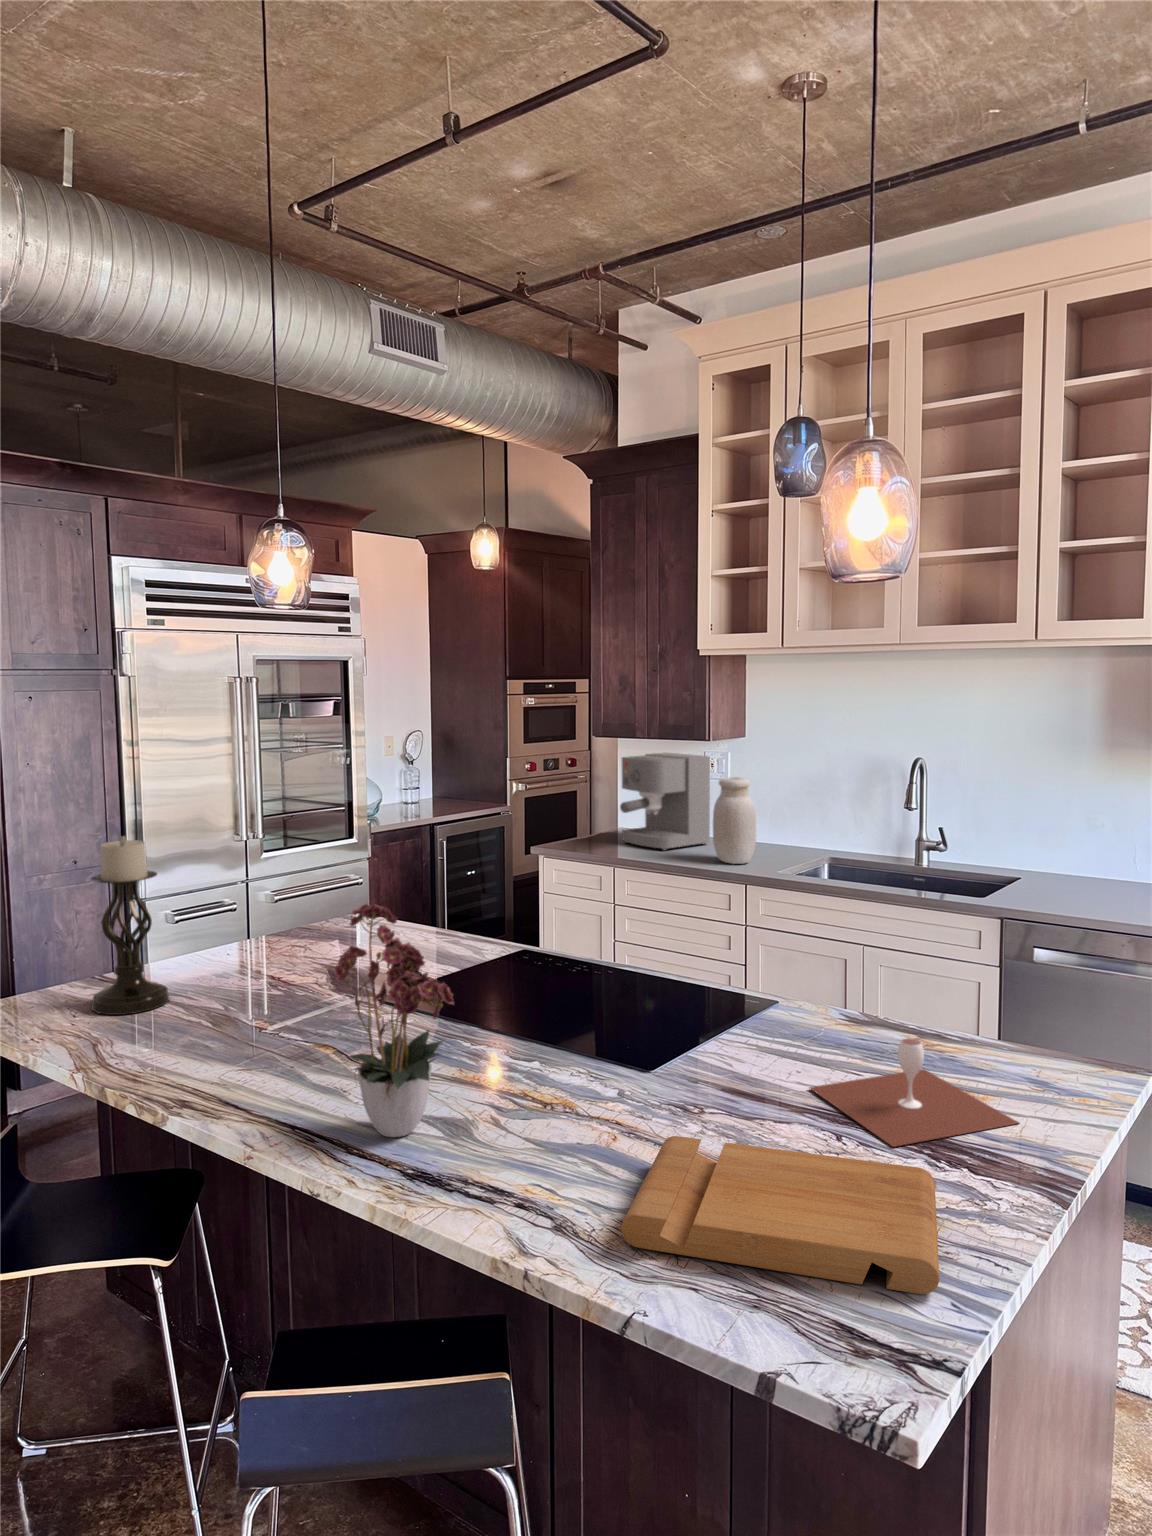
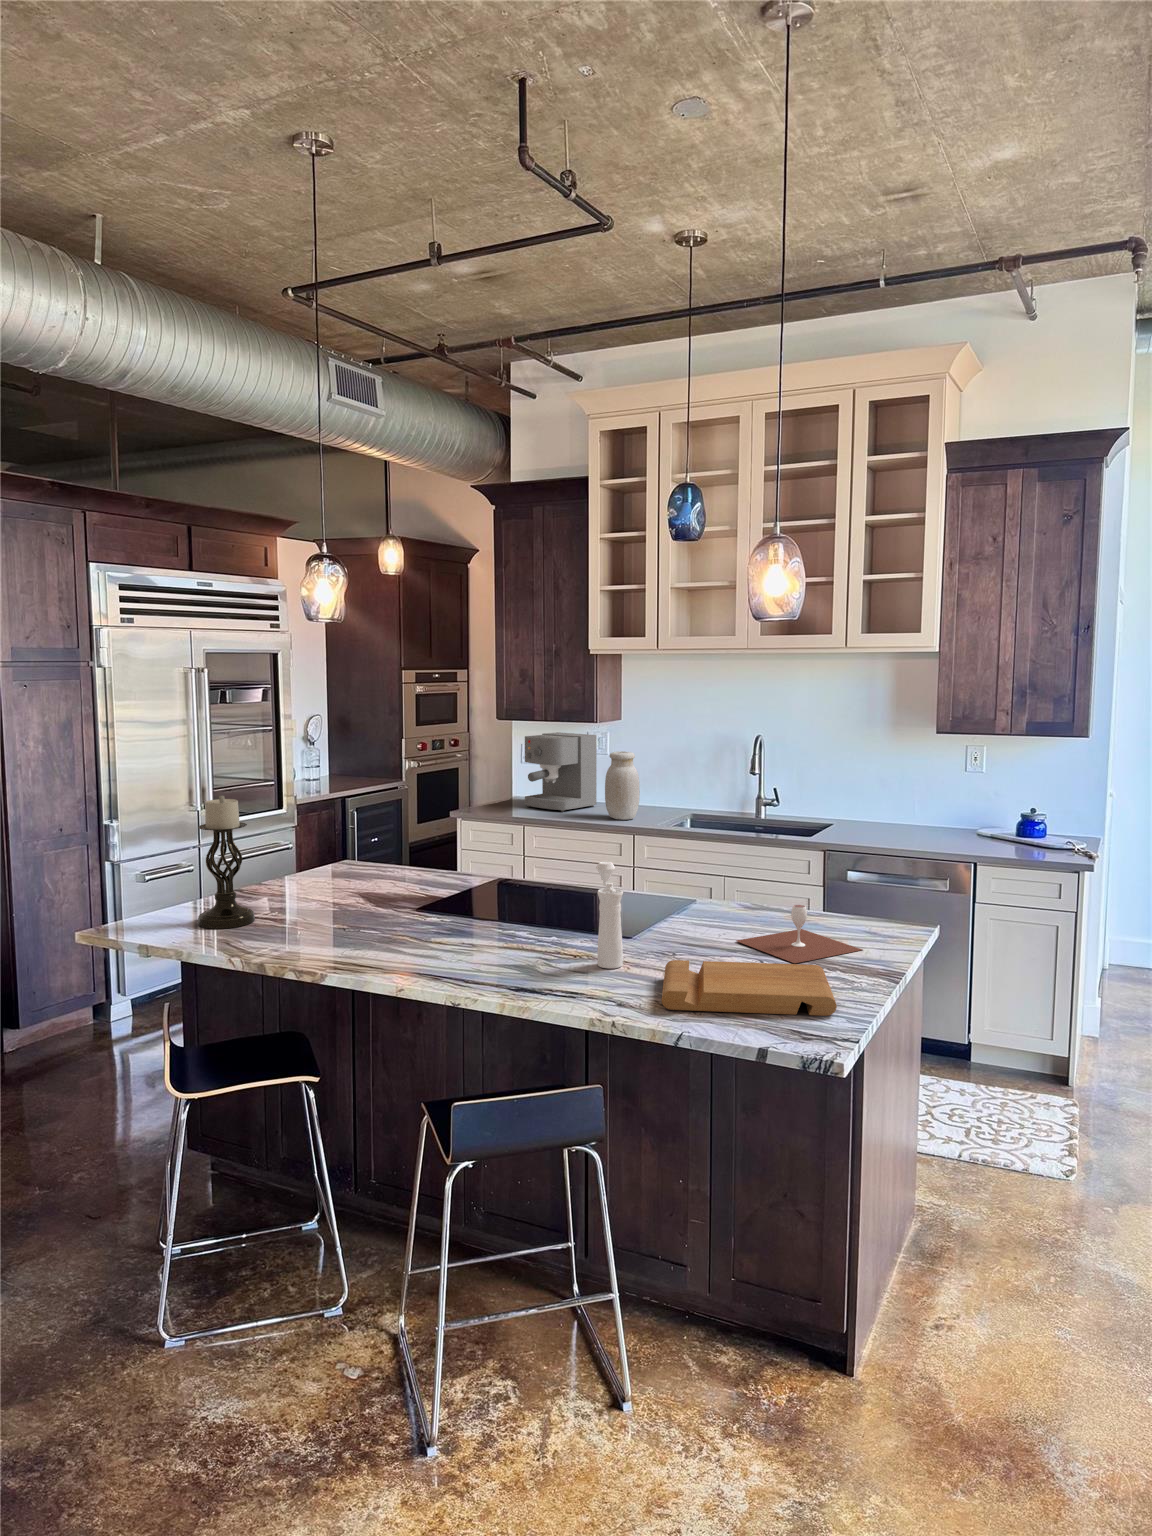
flower arrangement: present [335,904,454,1137] -> none [441,821,542,977]
pepper mill: none [567,956,611,1134] -> present [596,861,623,969]

